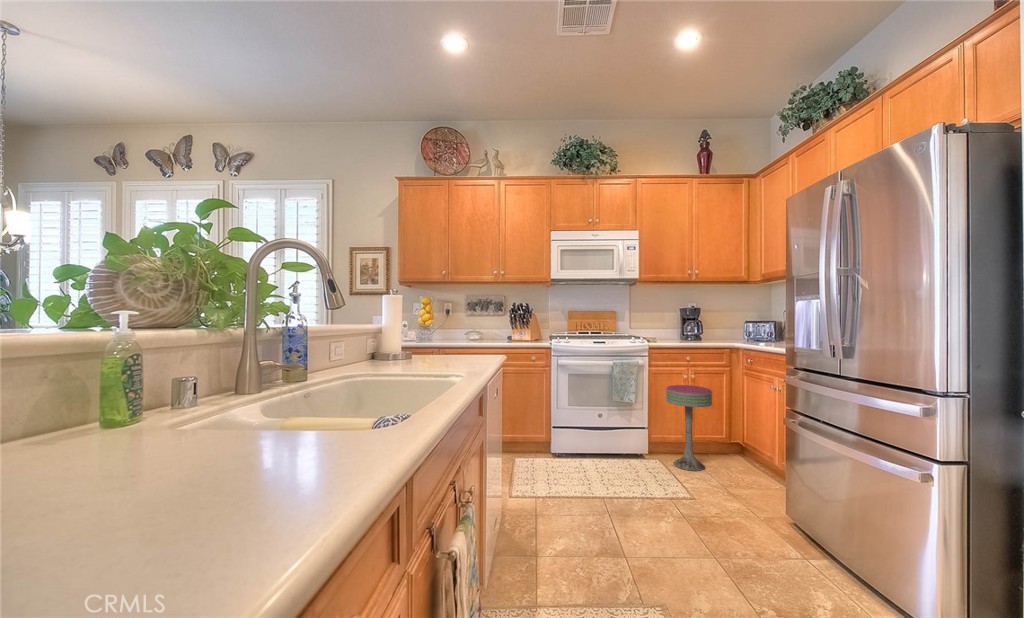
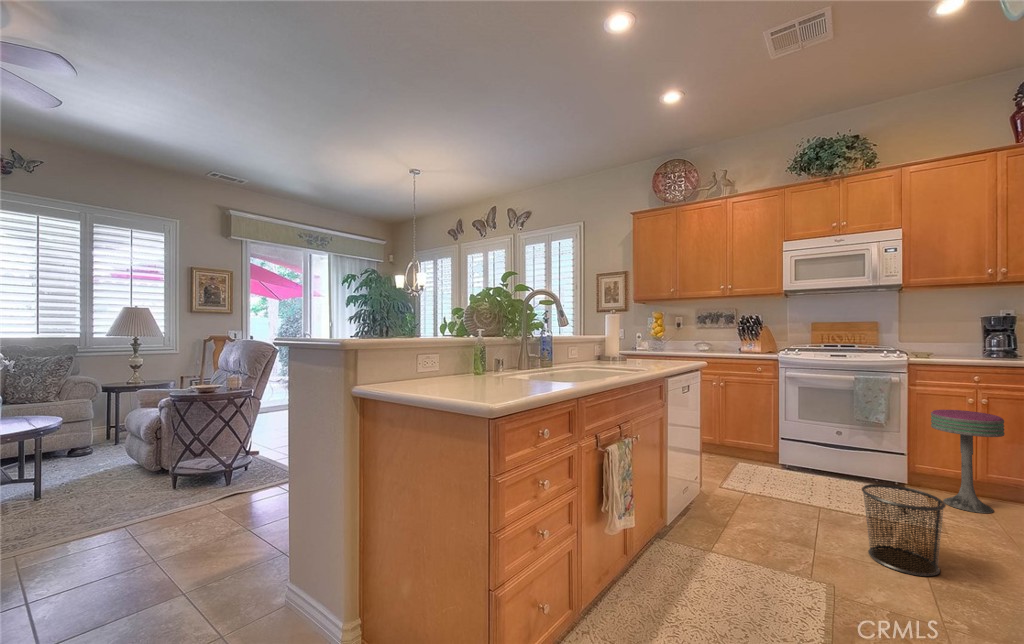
waste bin: none [669,472,739,567] -> present [862,484,946,576]

